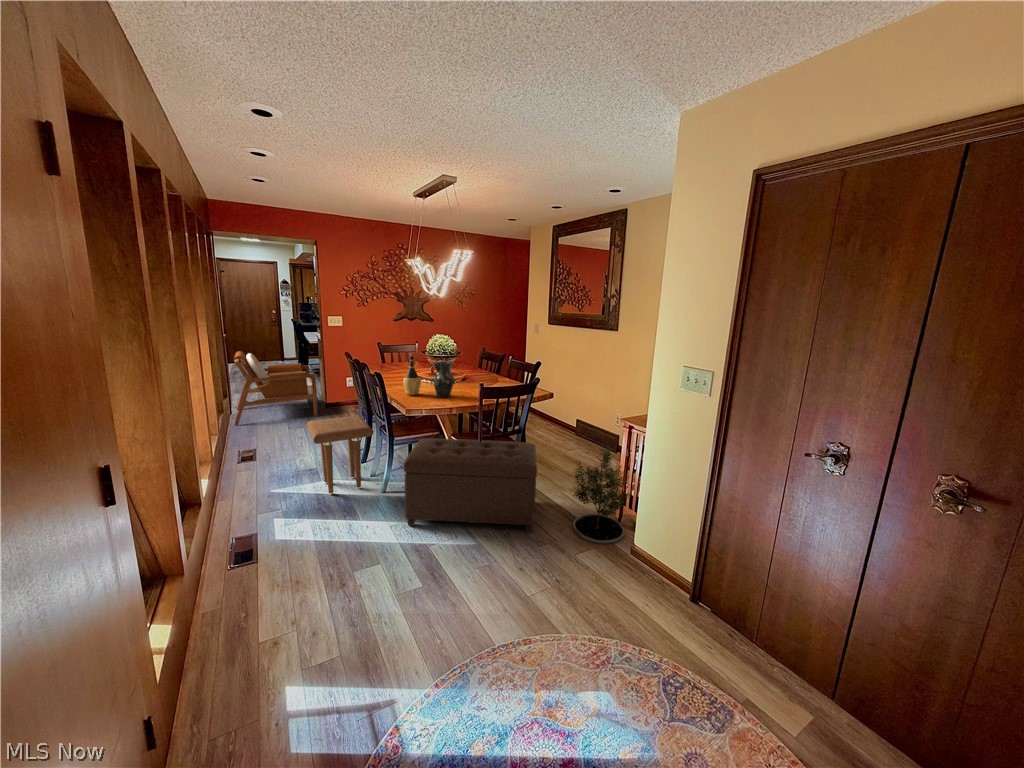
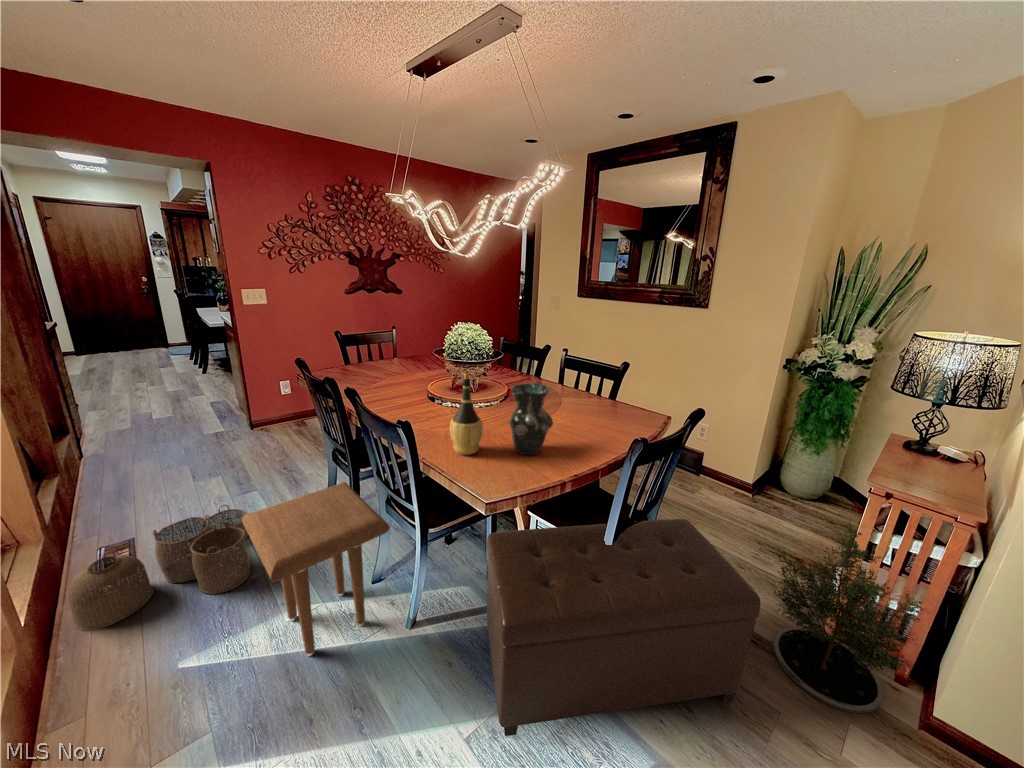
armchair: present [234,351,318,426] -> none [72,351,240,483]
woven basket: none [228,433,314,476] -> present [68,505,250,630]

